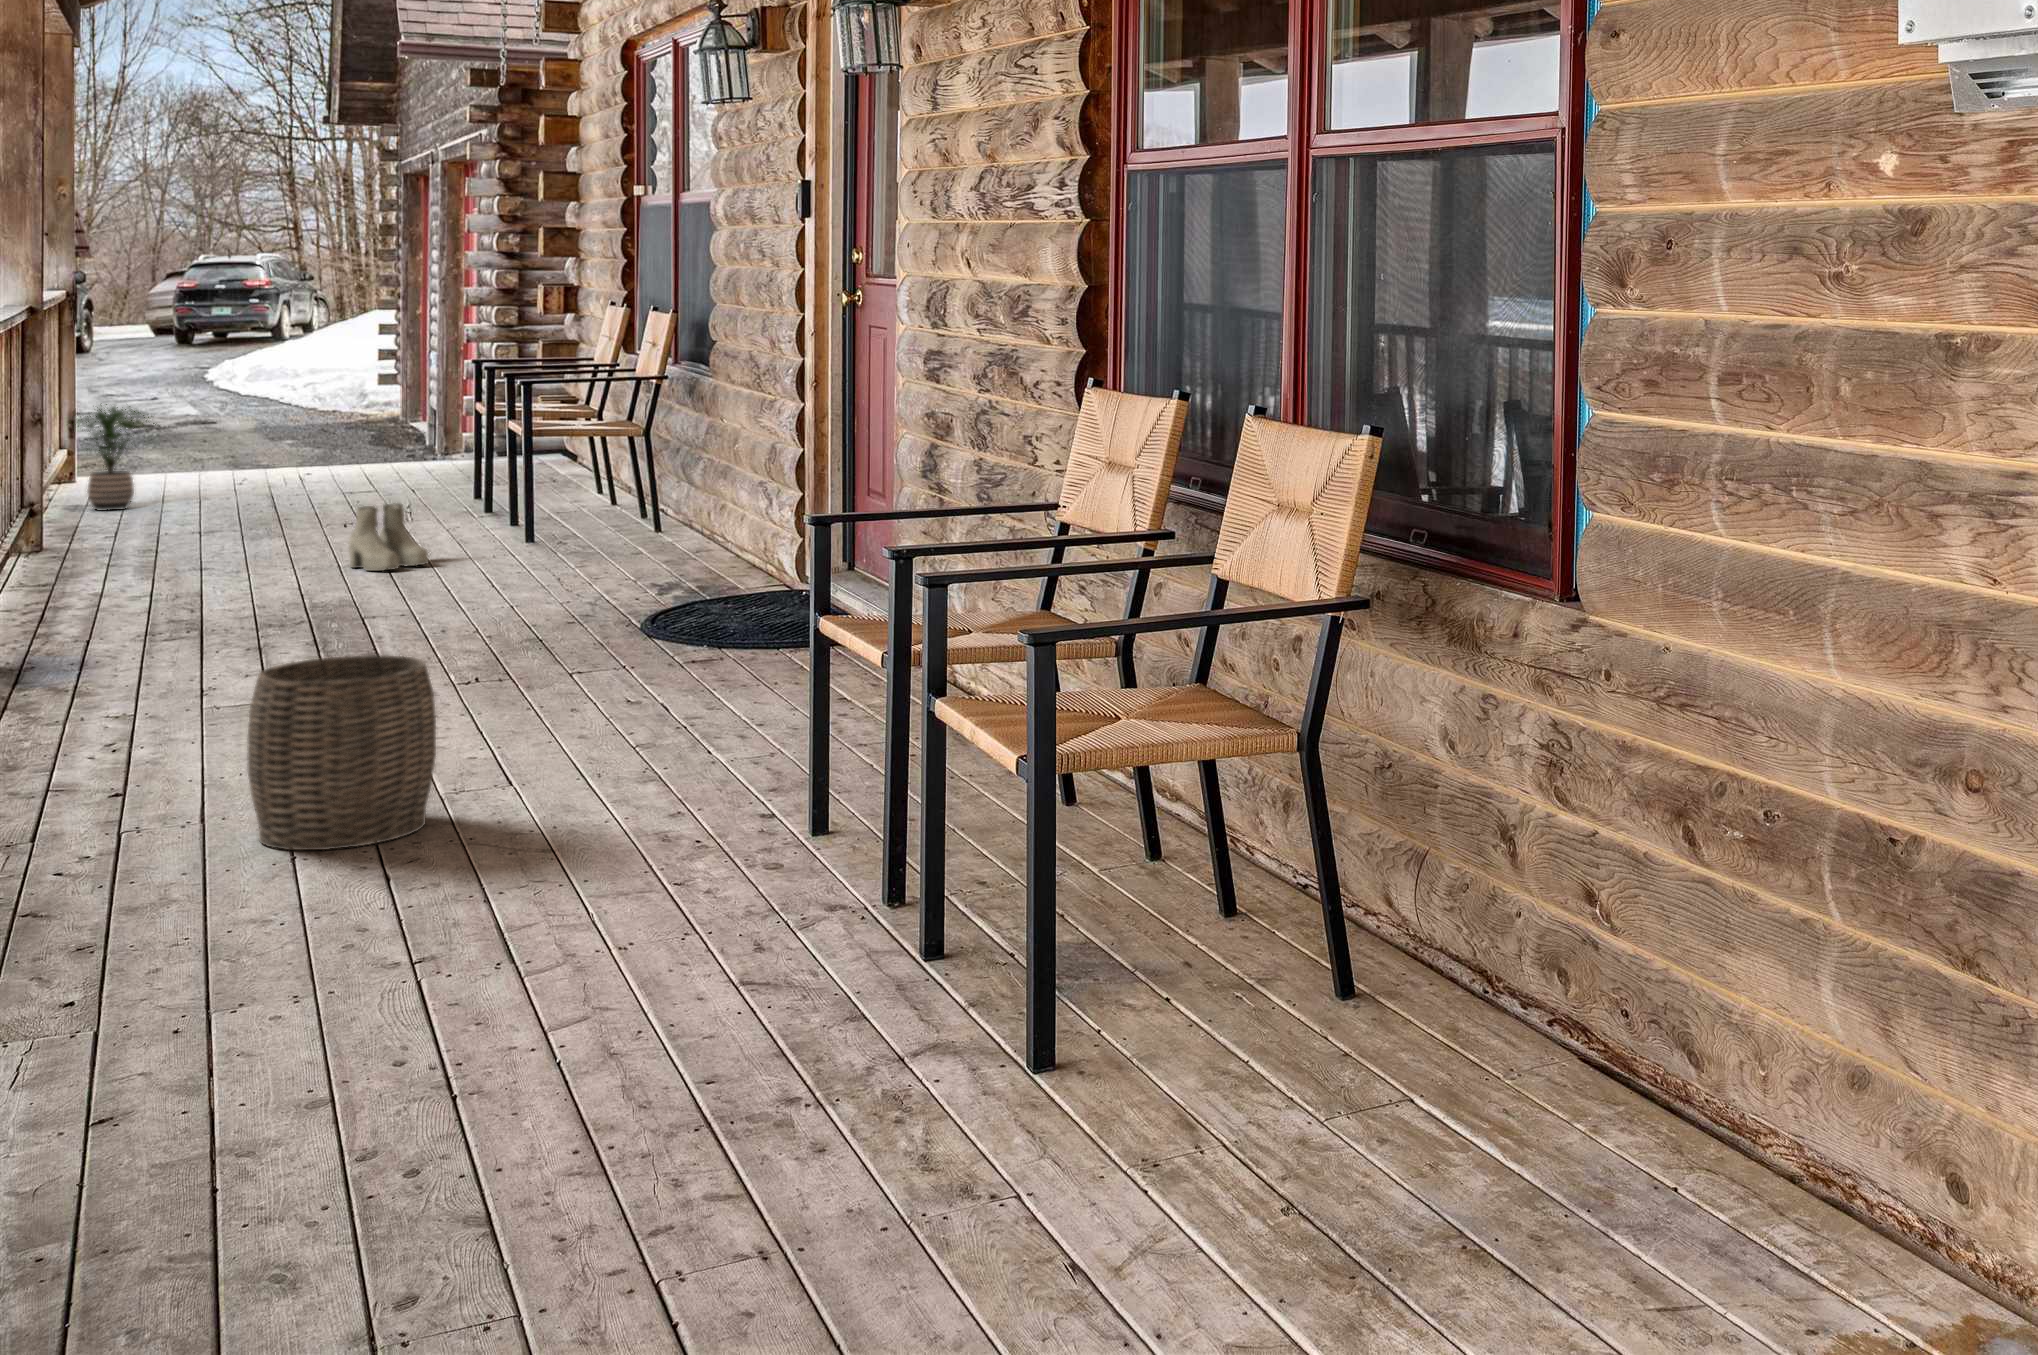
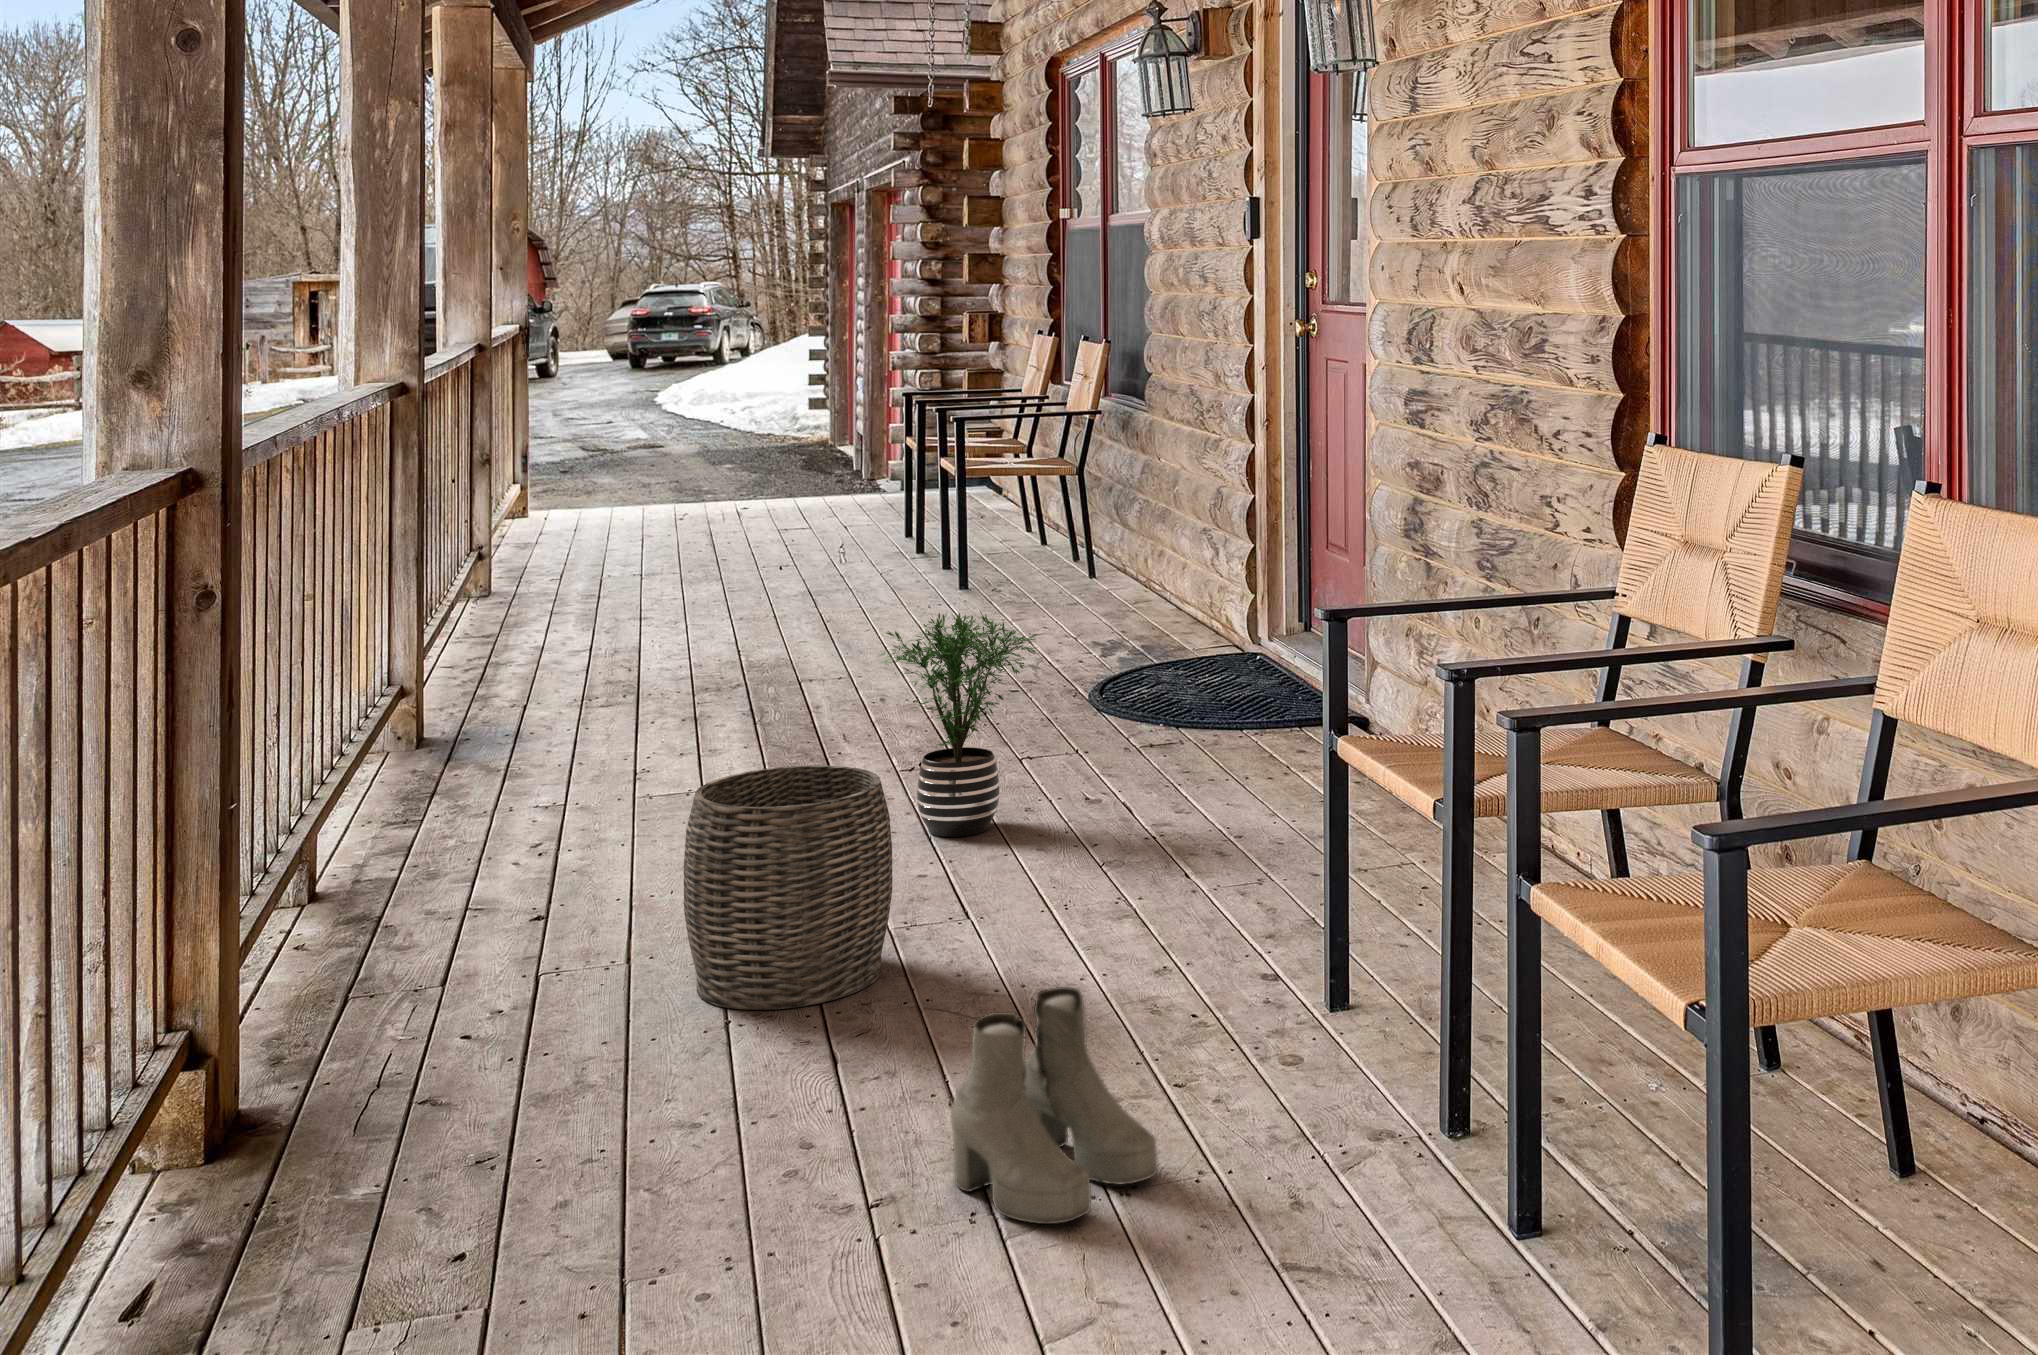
potted plant: present [77,404,157,511] -> present [877,611,1038,837]
boots: present [349,503,429,571] -> present [951,987,1158,1224]

